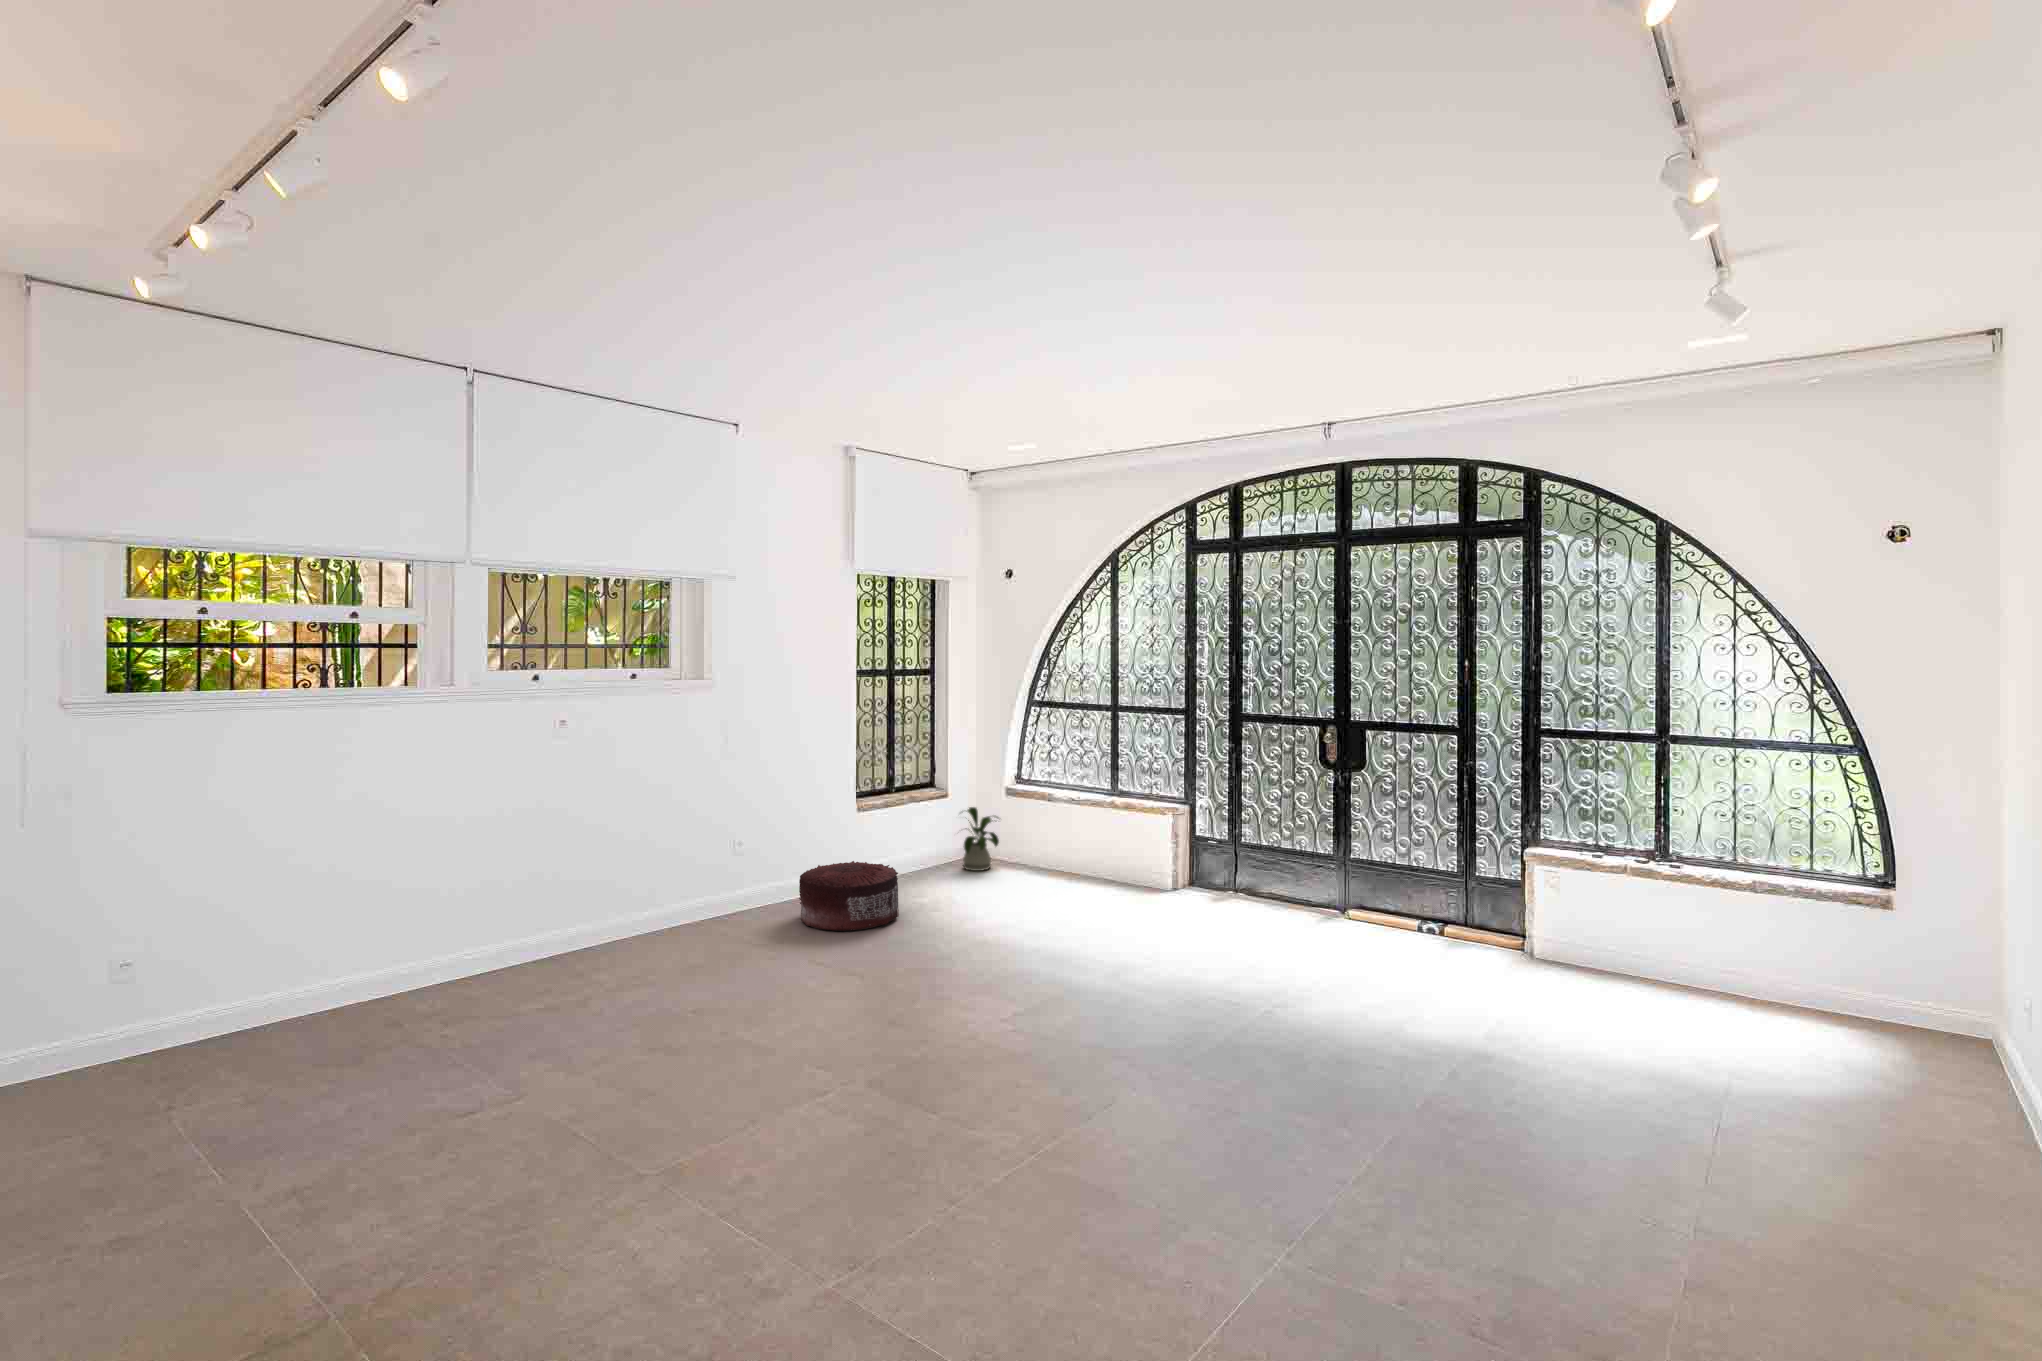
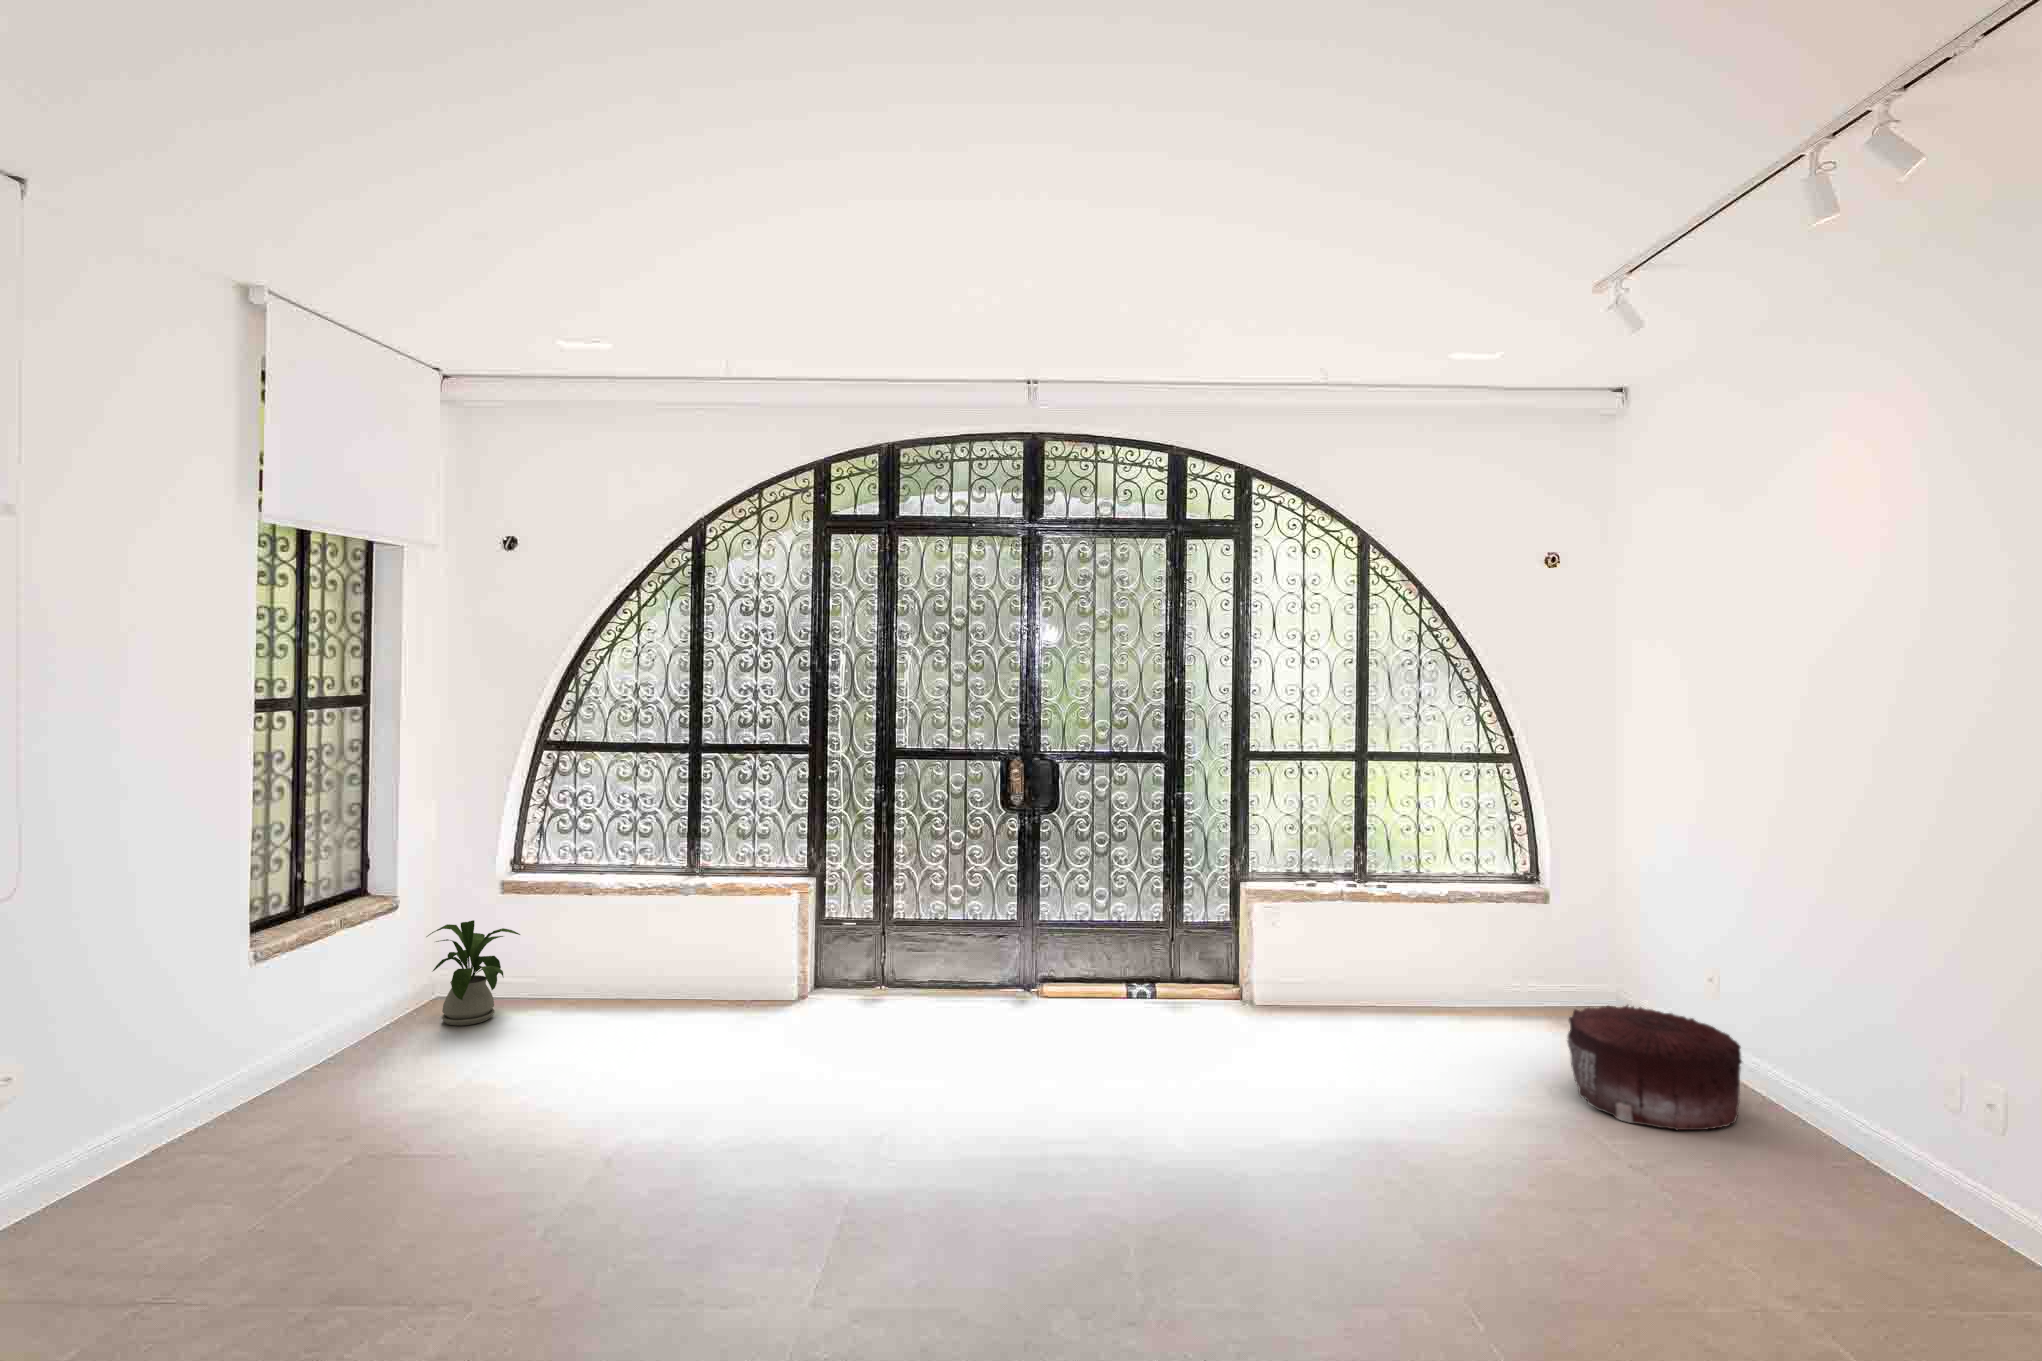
pouf: present [799,861,899,931] -> present [1567,1005,1742,1130]

